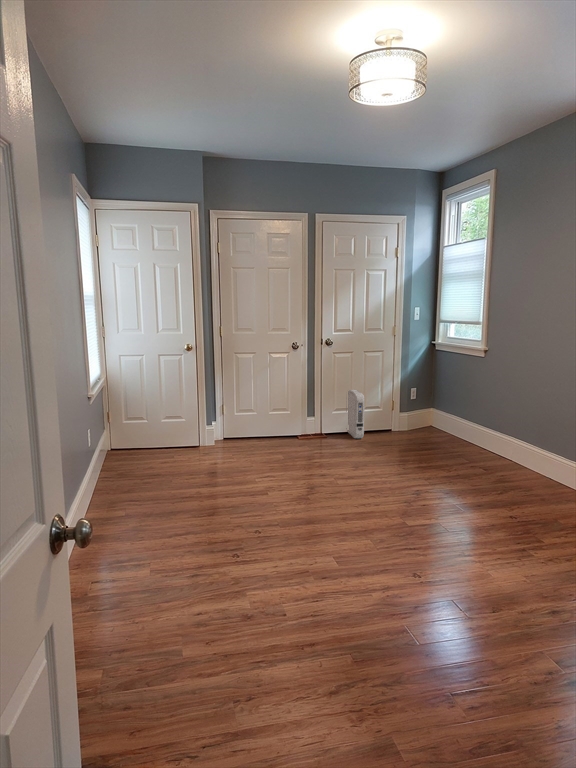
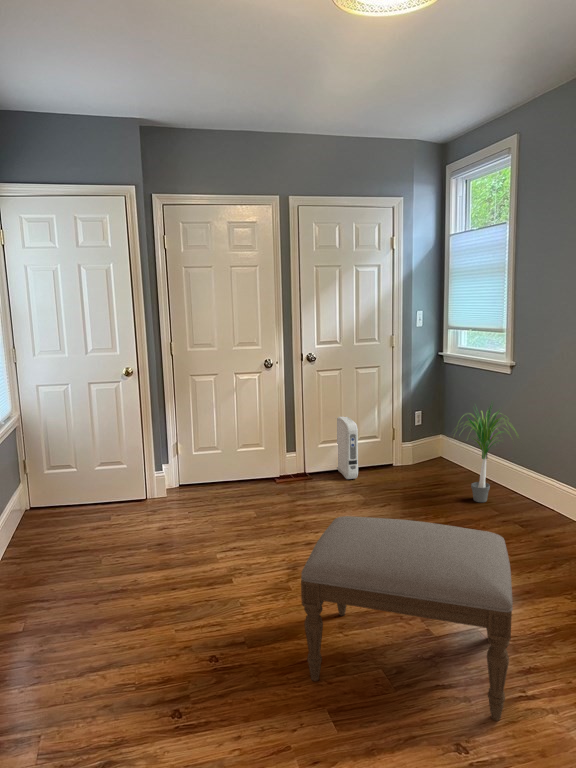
potted plant: none [434,374,491,456] -> present [458,406,517,502]
ottoman: none [321,445,460,567] -> present [301,516,513,721]

